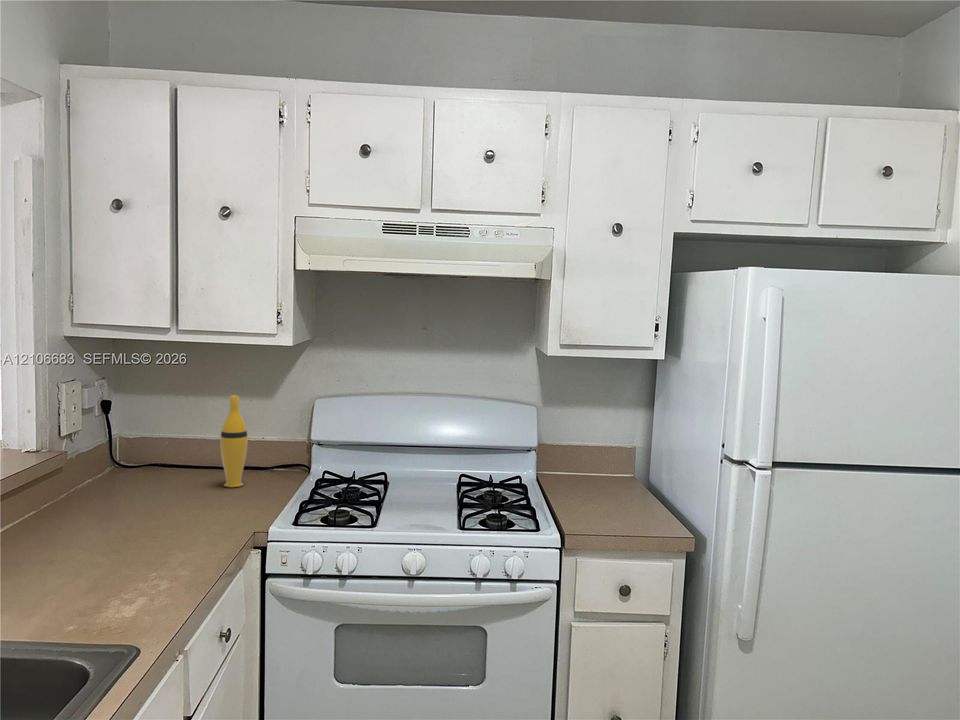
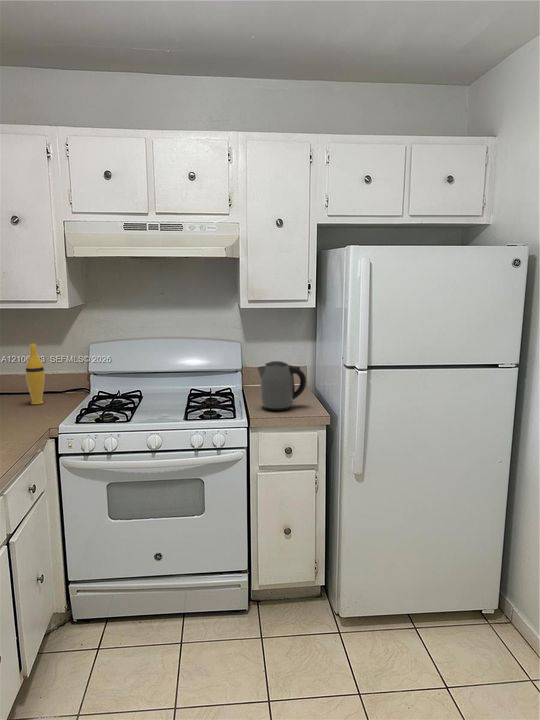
kettle: none [574,442,650,521] -> present [257,361,306,411]

